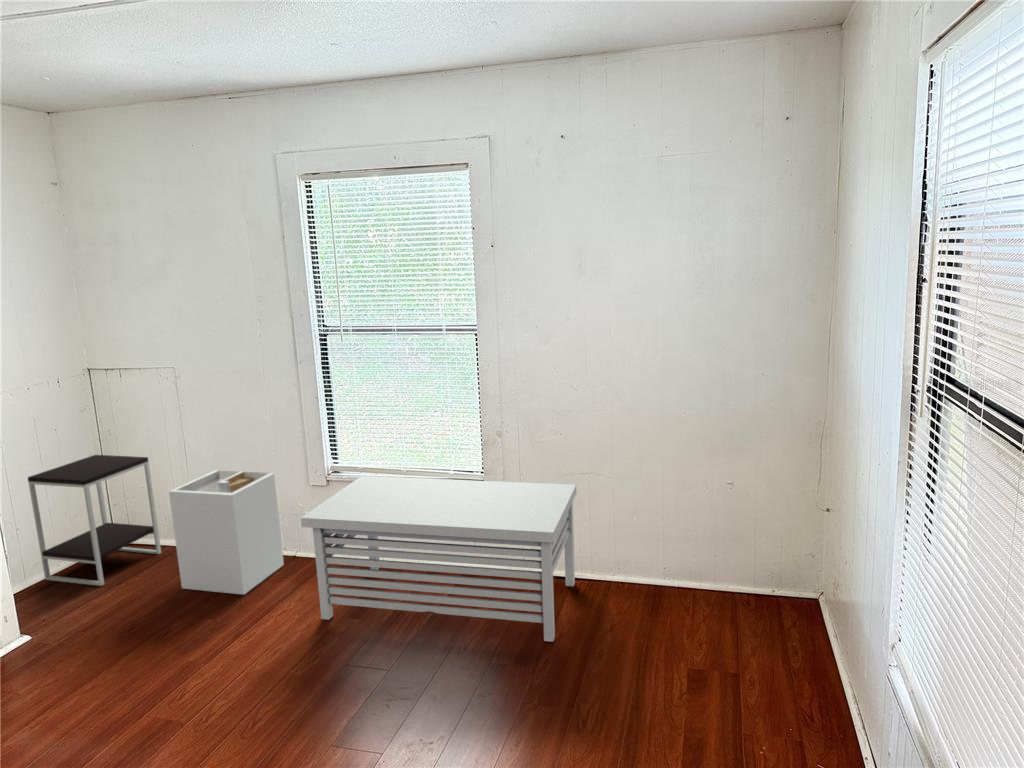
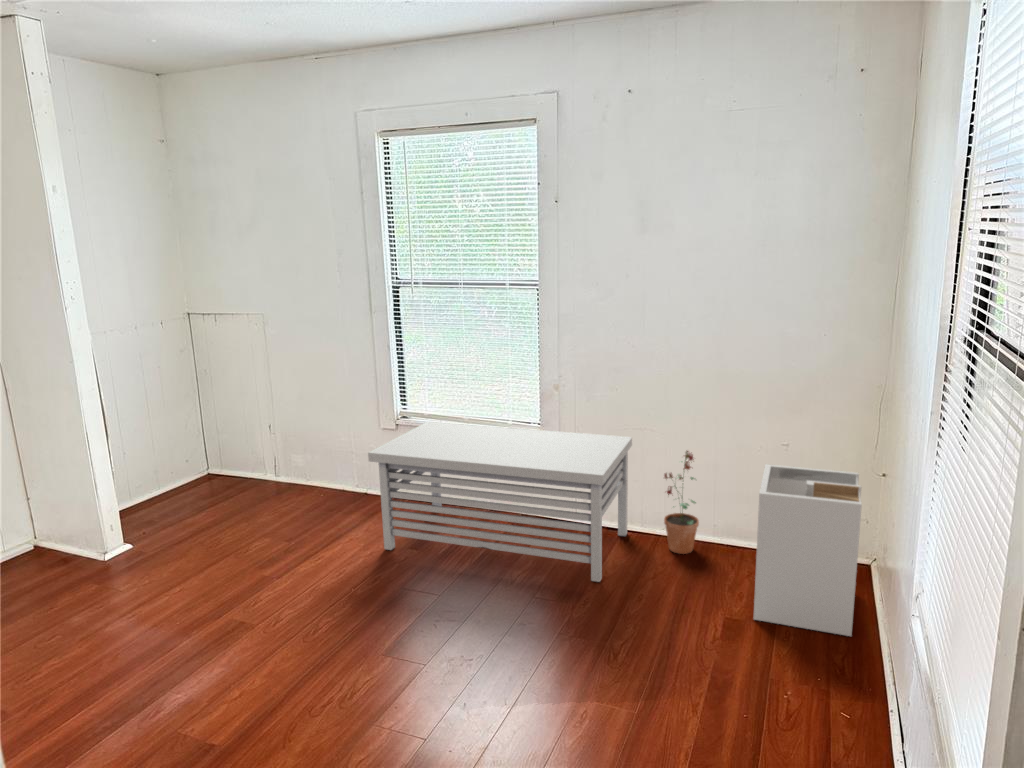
side table: present [28,455,161,586] -> none [132,394,245,511]
laundry hamper: present [169,470,284,595] -> present [754,464,862,636]
potted plant: none [609,496,647,603] -> present [664,451,699,554]

